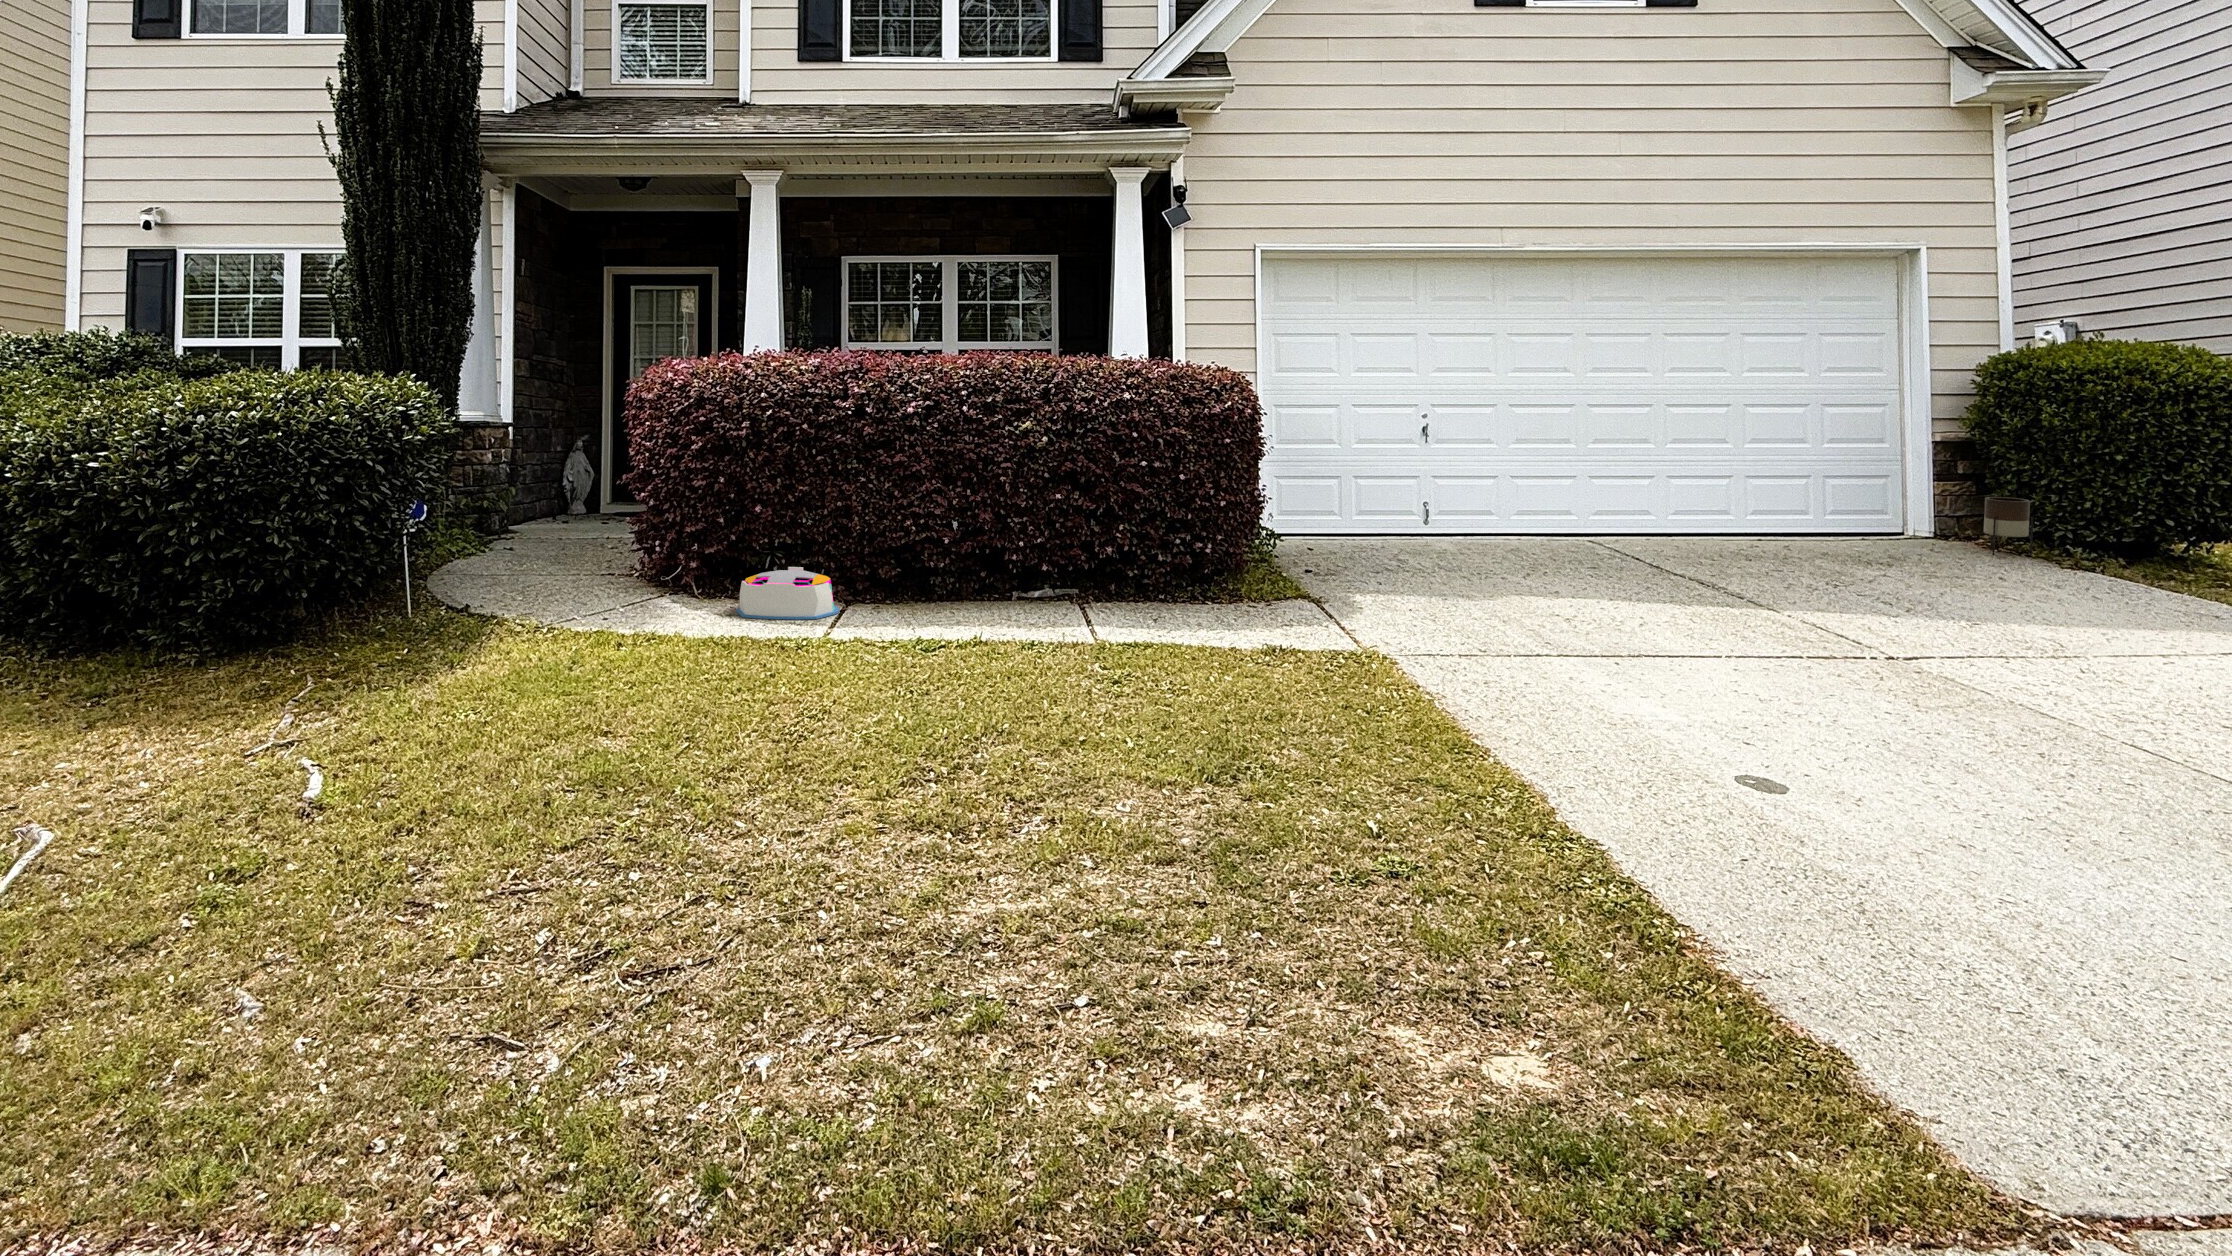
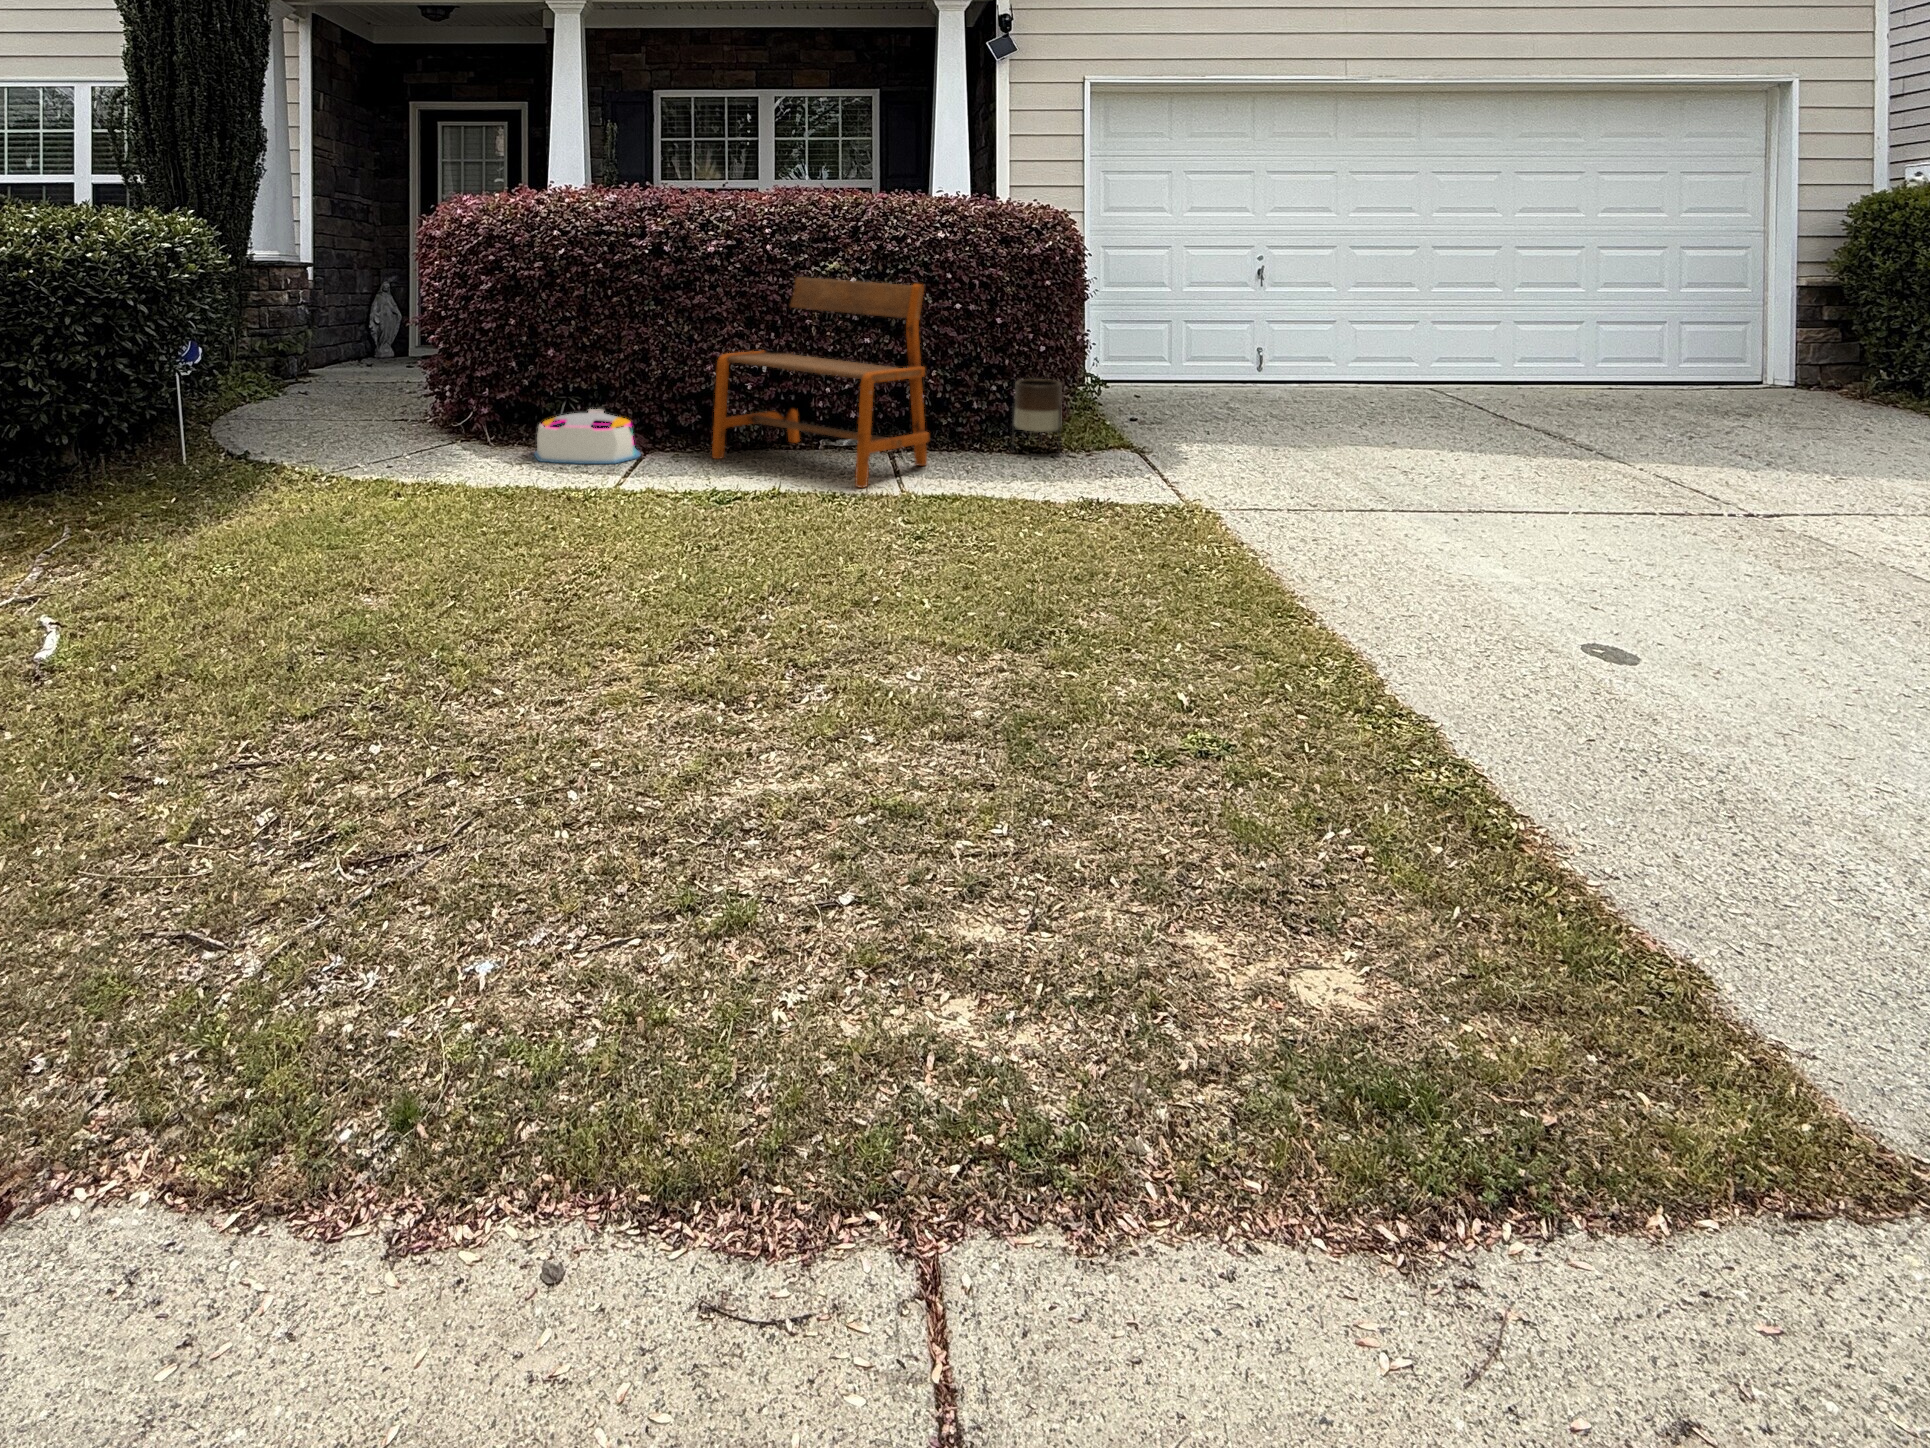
bench: none [908,436,1118,641] -> present [712,277,929,488]
planter: present [1984,497,2033,555] -> present [1012,379,1062,454]

